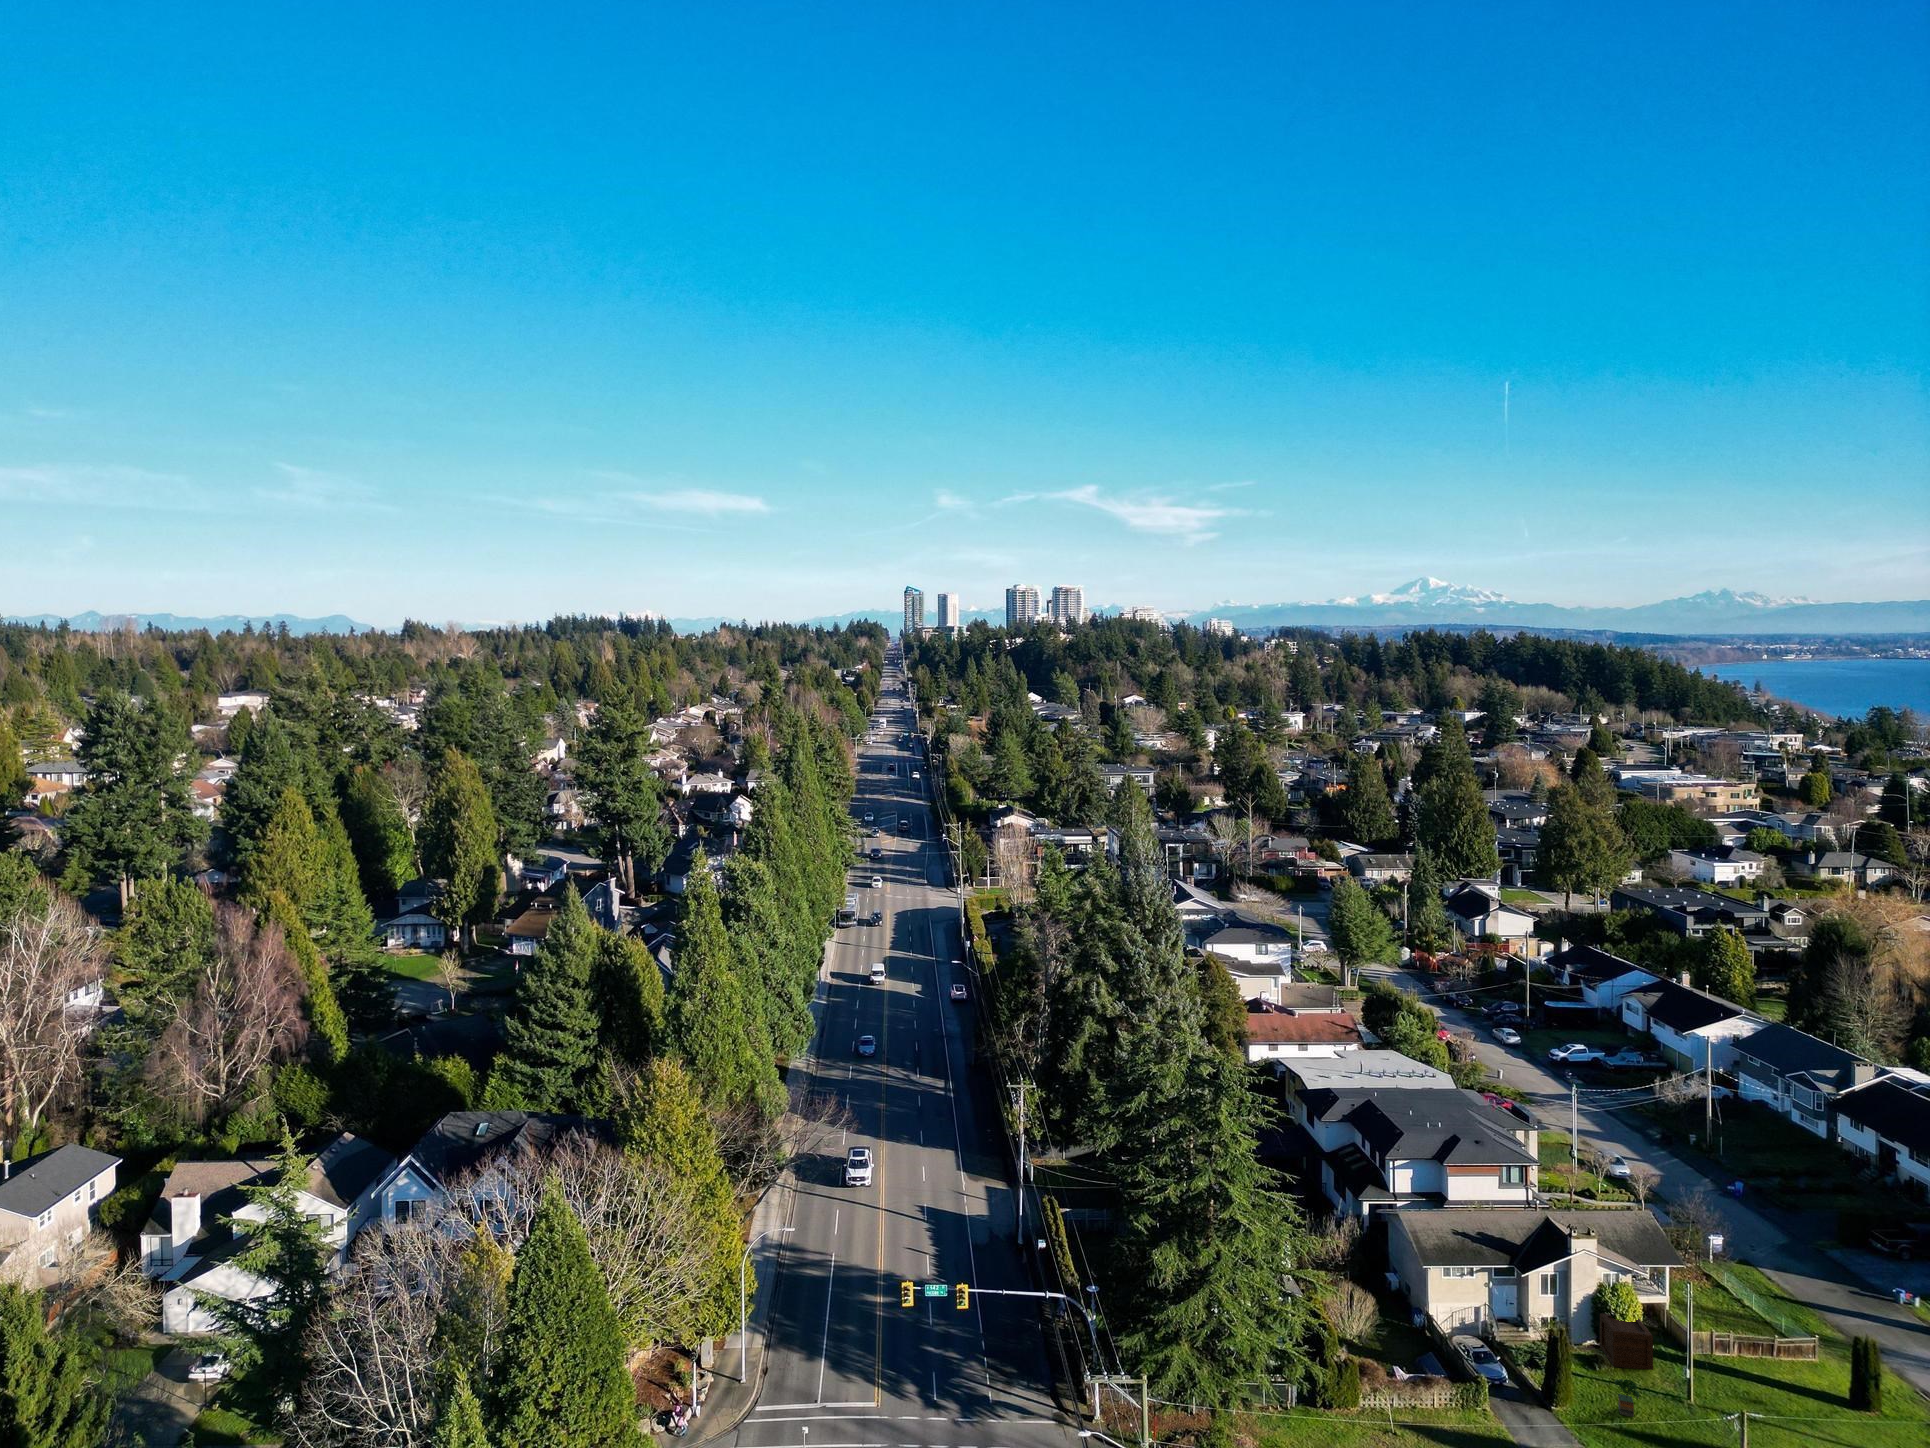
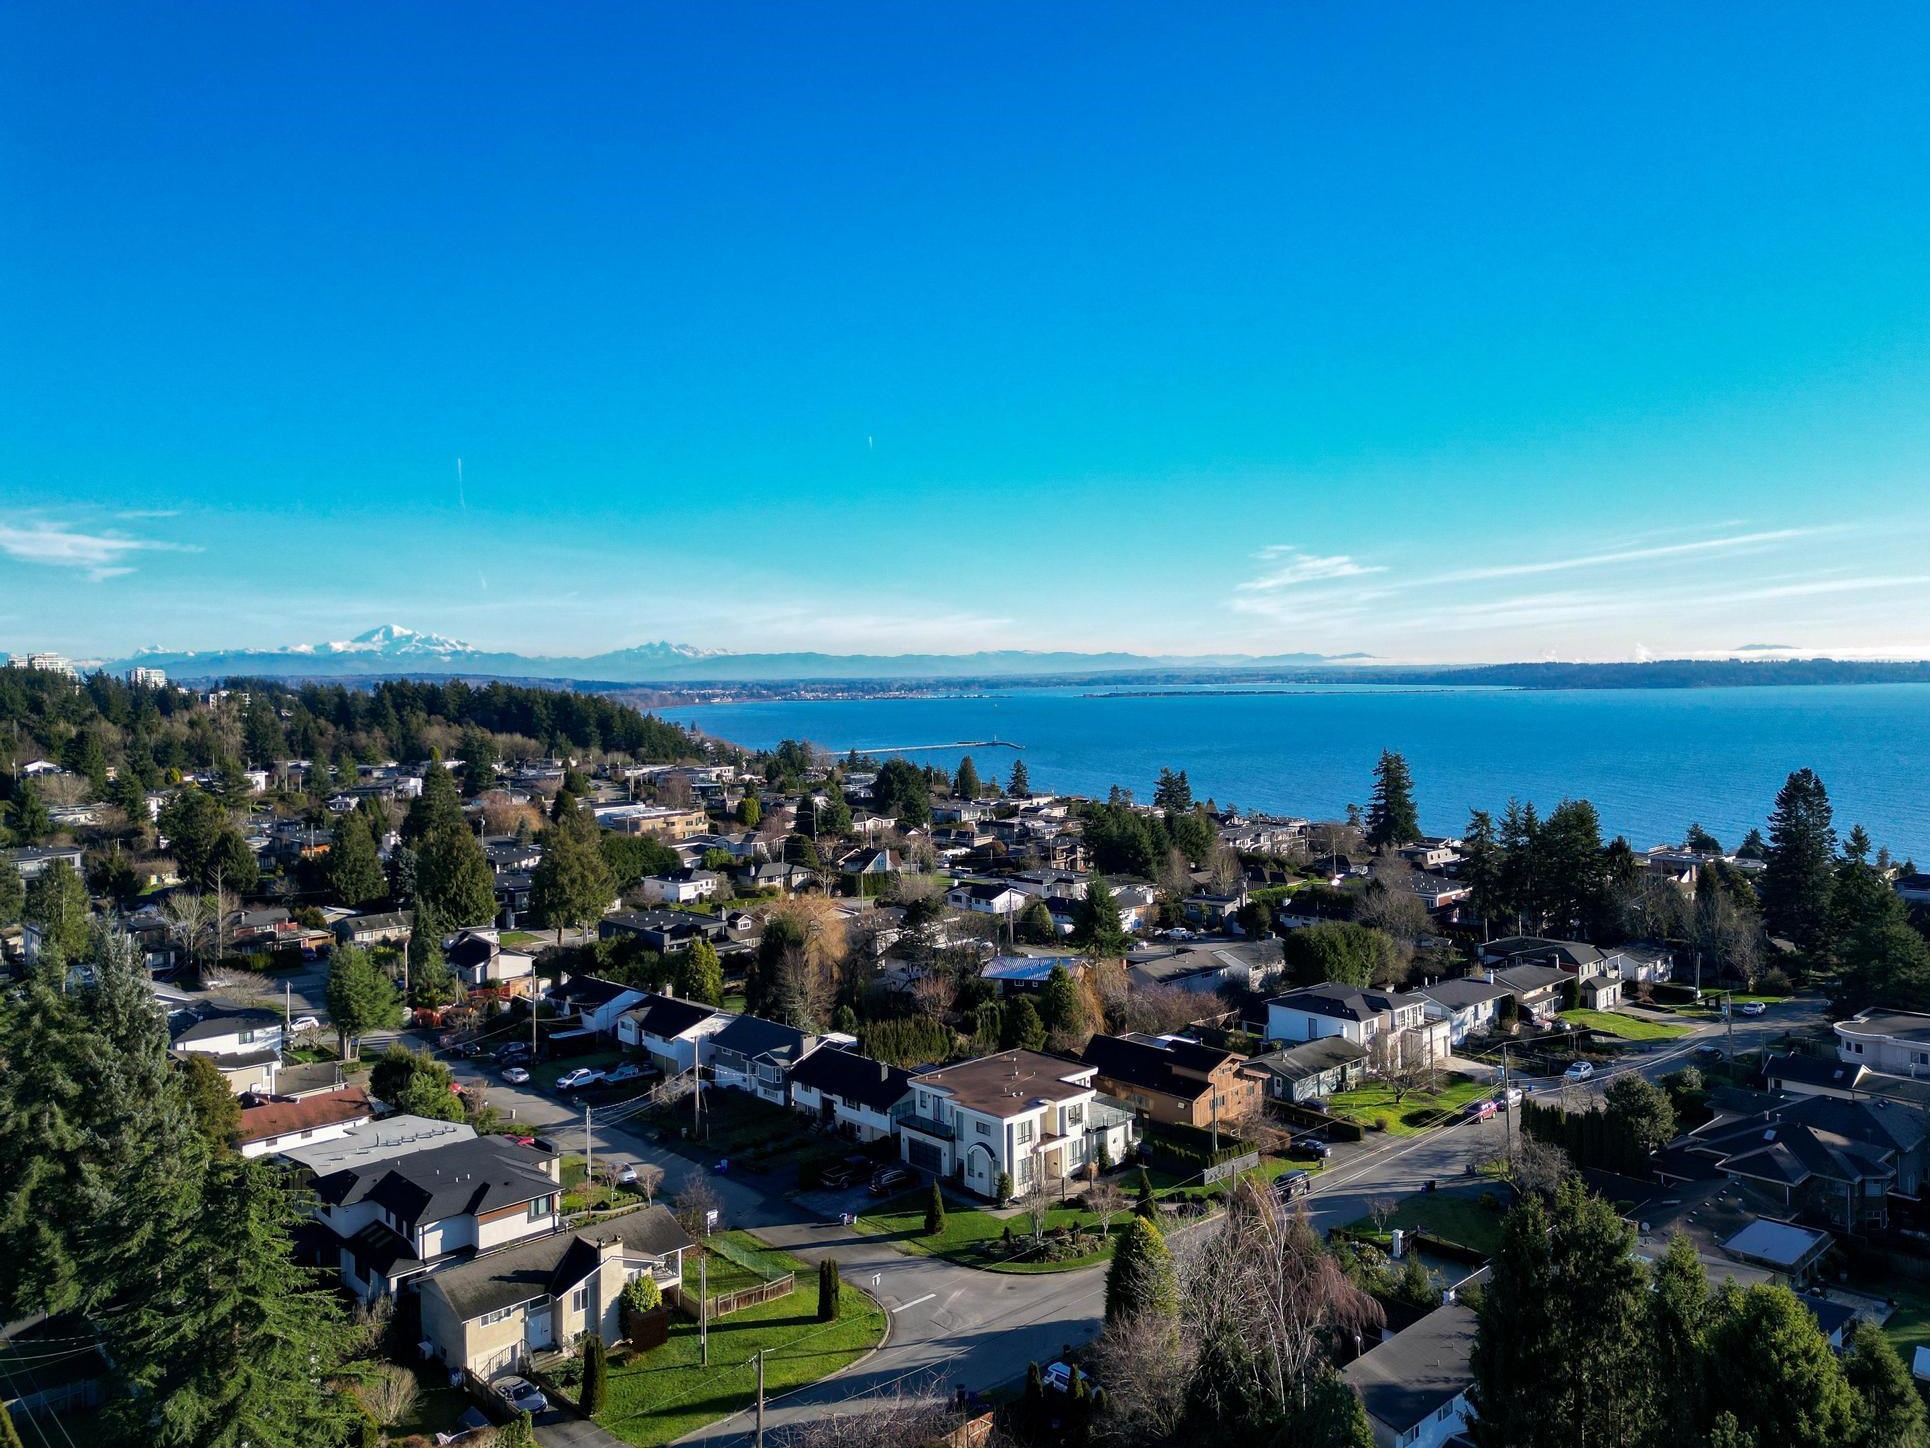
potted tree: present [1615,1379,1639,1417] -> none [641,1357,662,1392]

